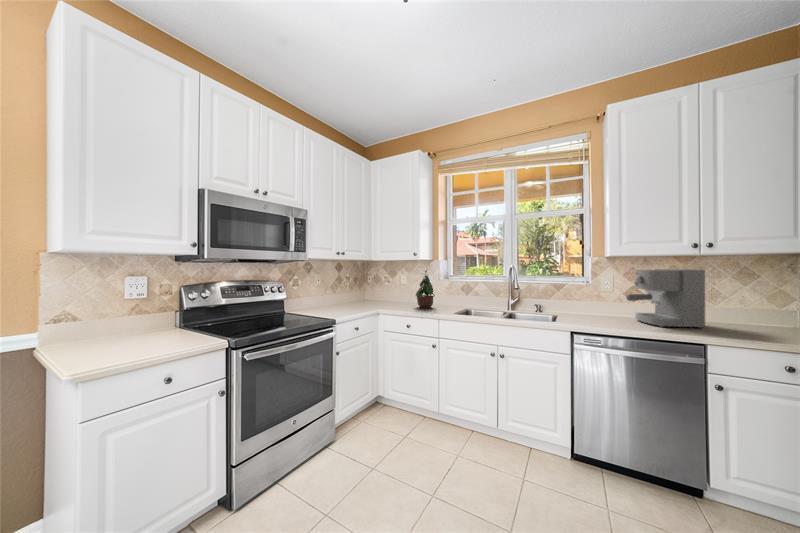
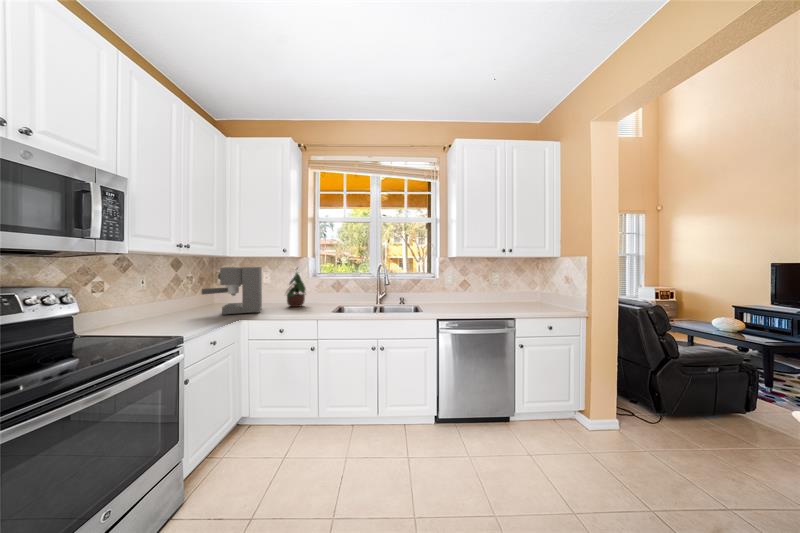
coffee maker: present [626,269,705,328] -> present [202,267,262,315]

